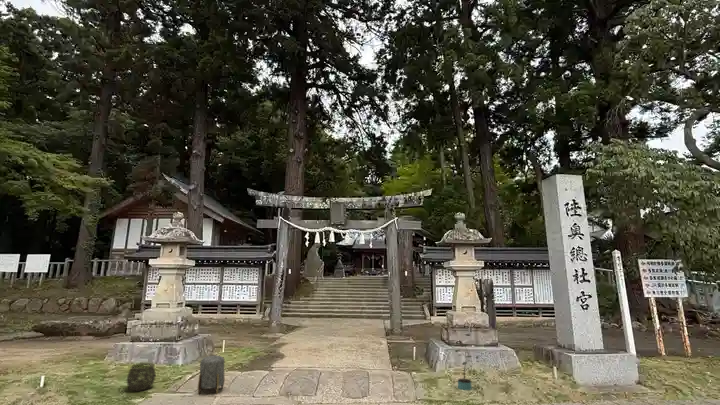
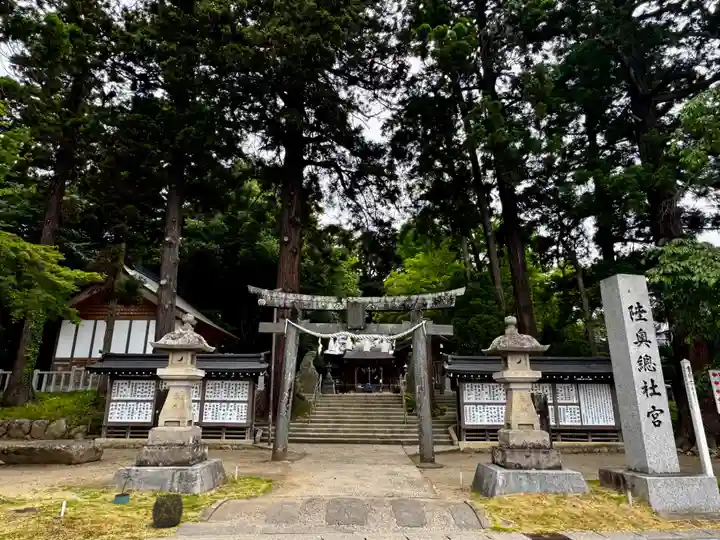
potted plant: present [456,343,478,390] -> present [113,456,138,504]
stool: present [198,355,225,394] -> none [238,484,265,529]

